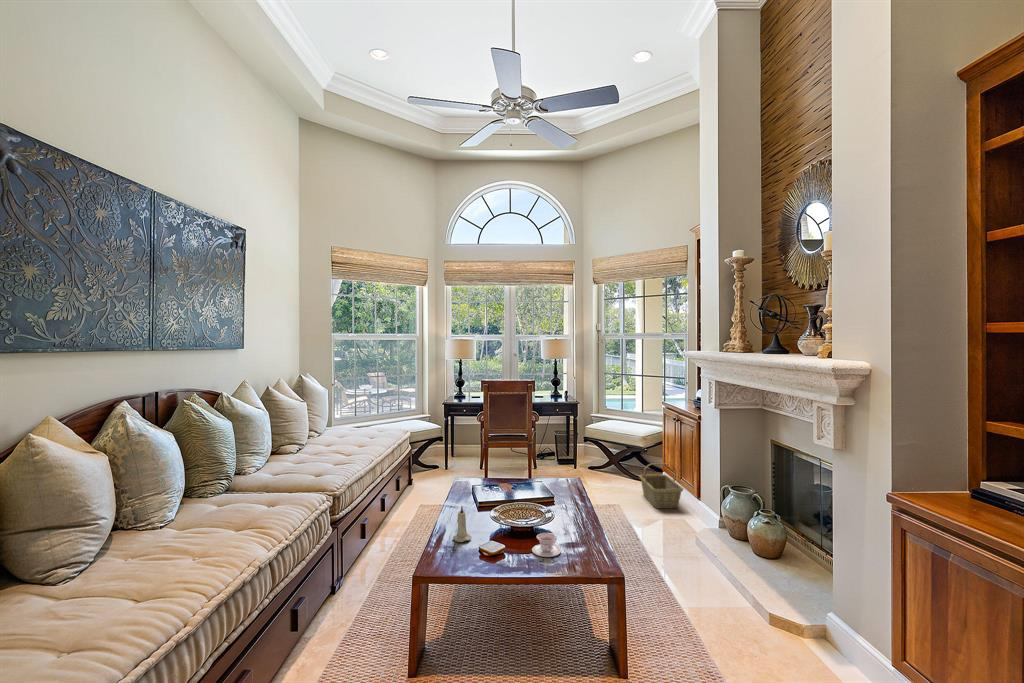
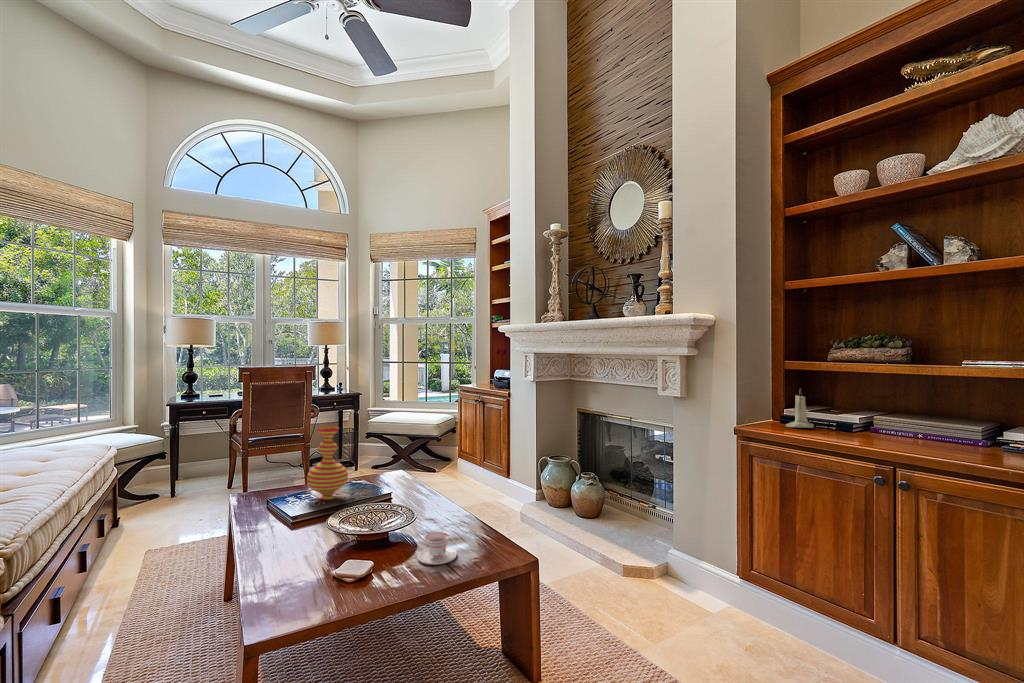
vase: none [495,438,524,493] -> present [307,426,348,500]
basket: present [639,463,683,508] -> none [440,446,490,495]
candle: present [453,506,471,542] -> present [786,389,814,428]

